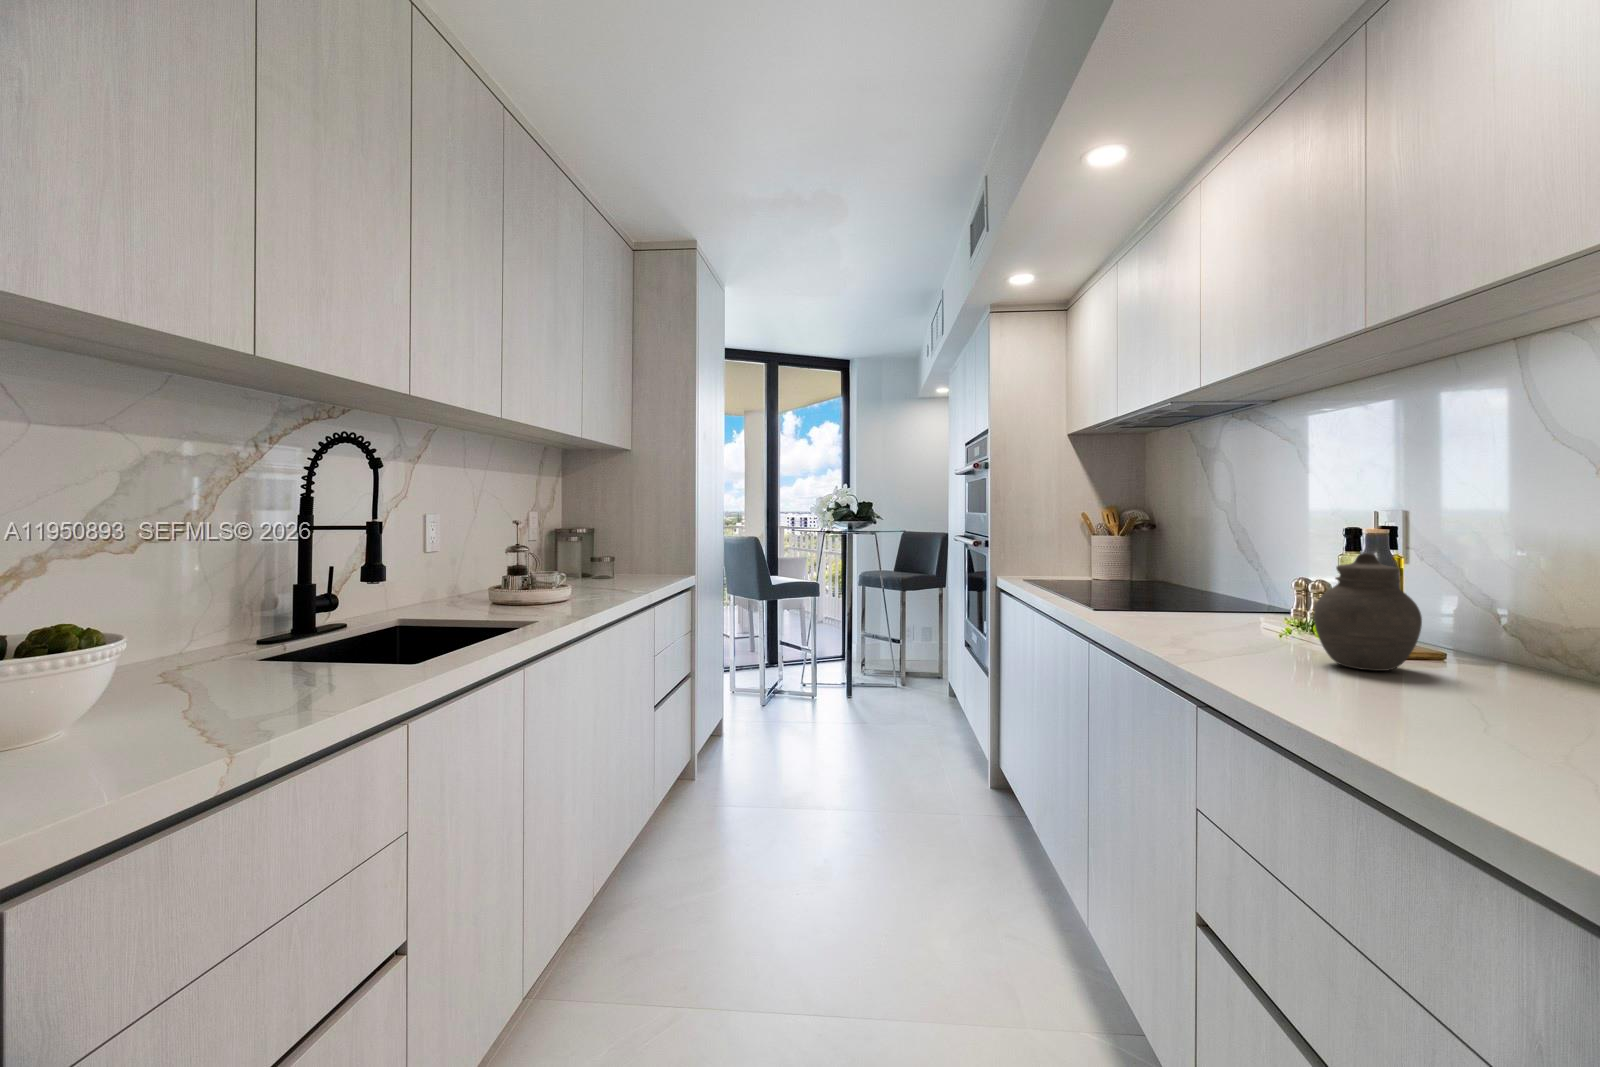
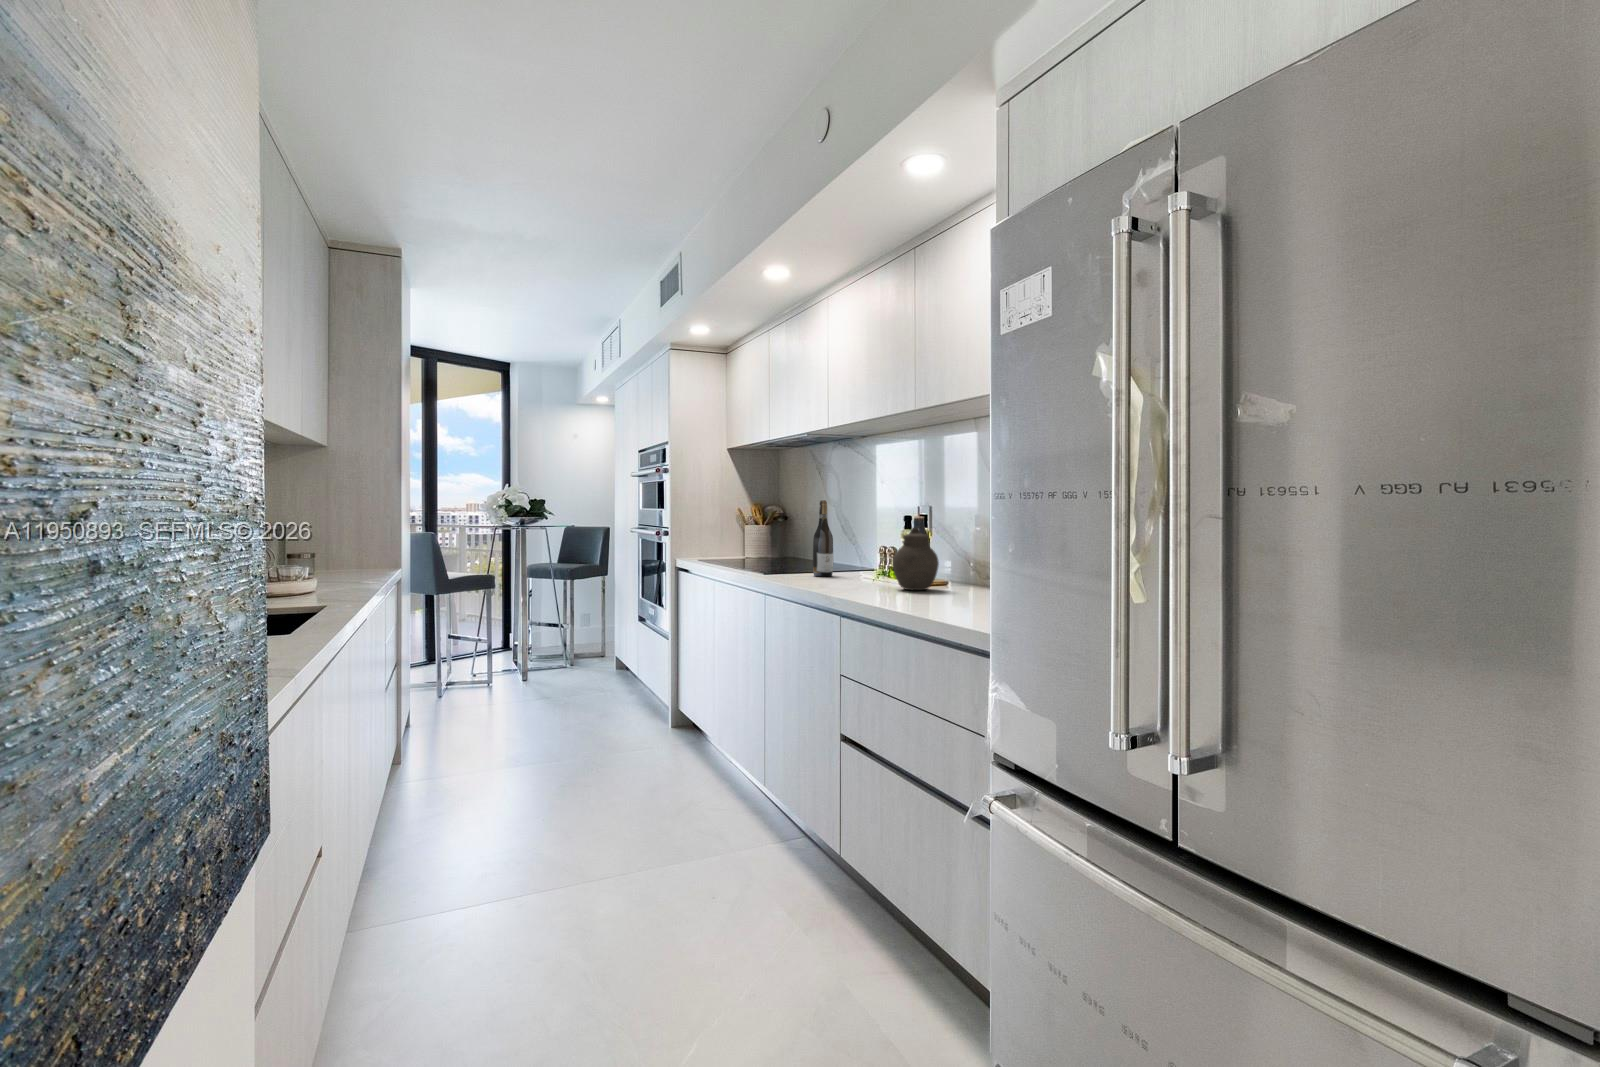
wine bottle: none [1172,502,1209,621] -> present [813,500,833,576]

